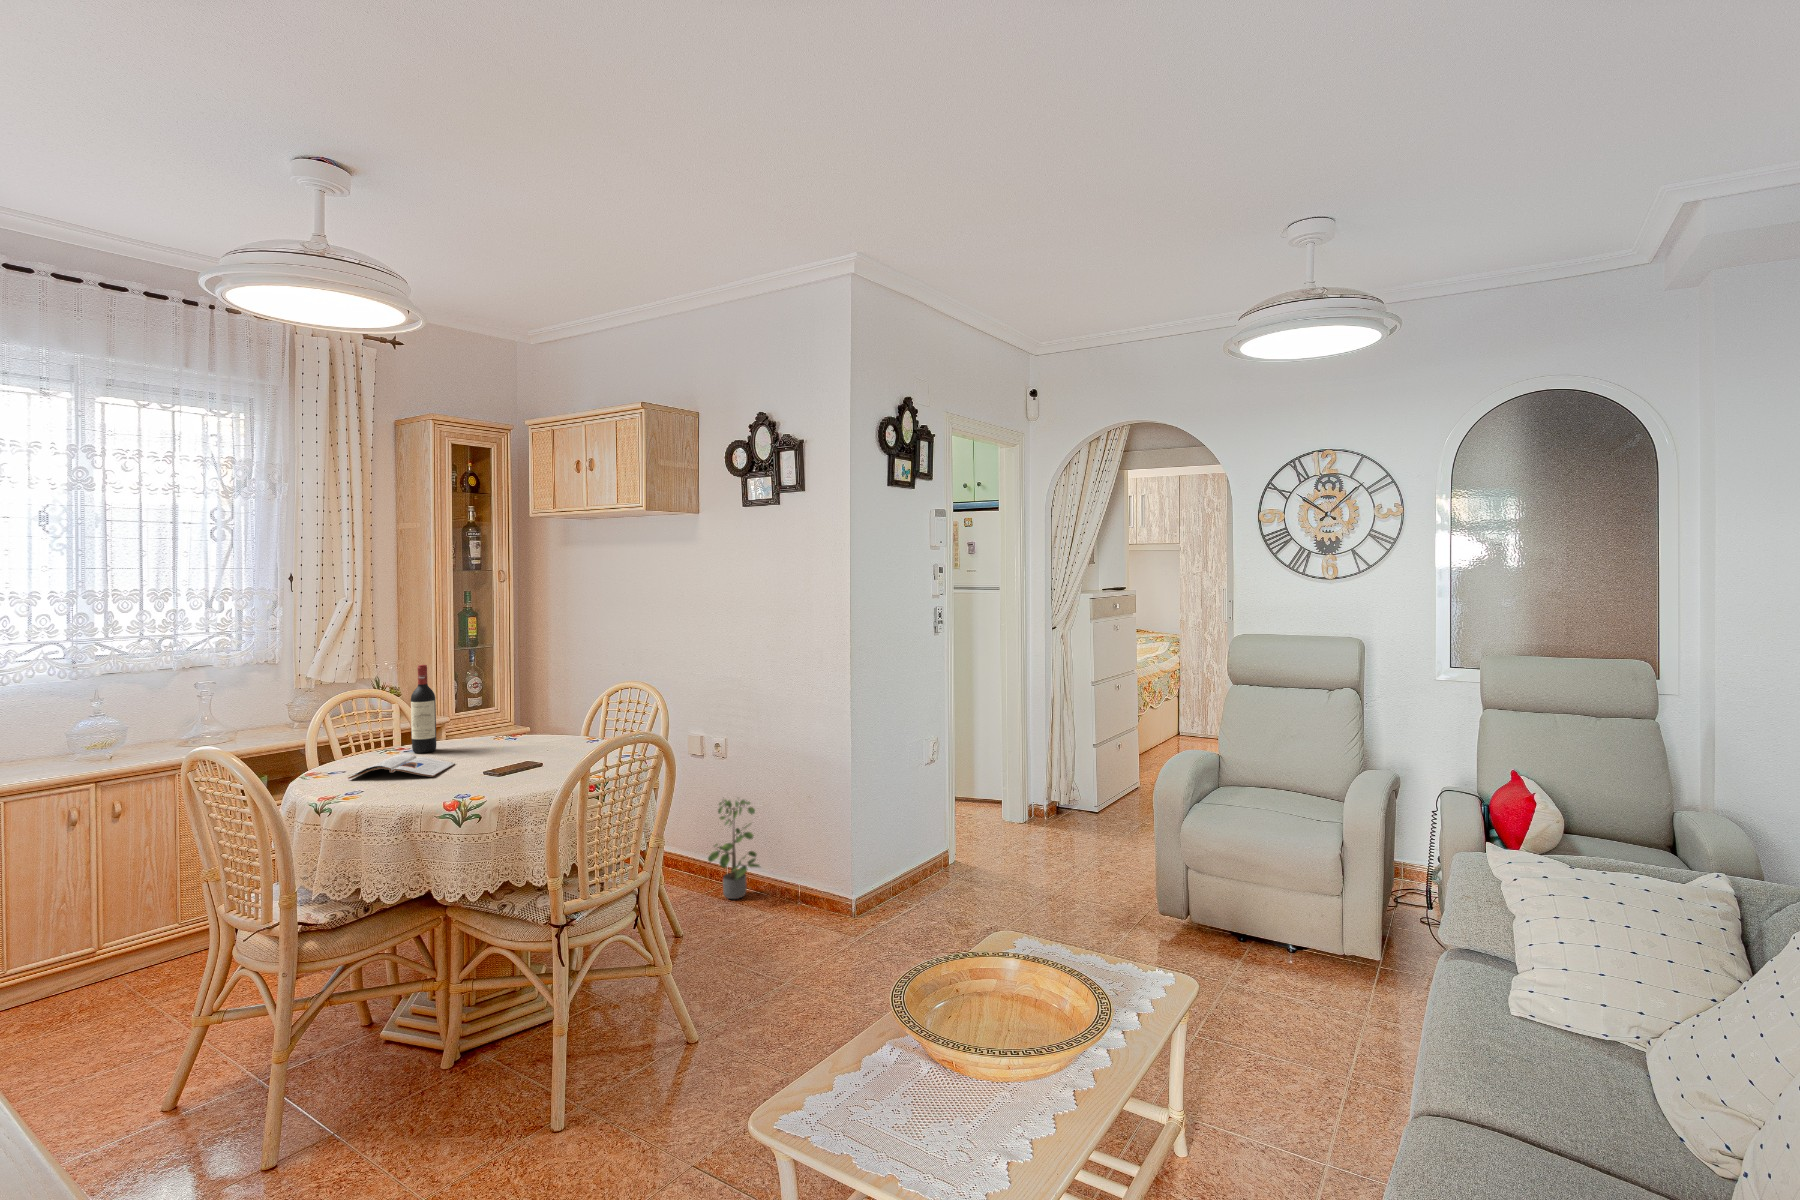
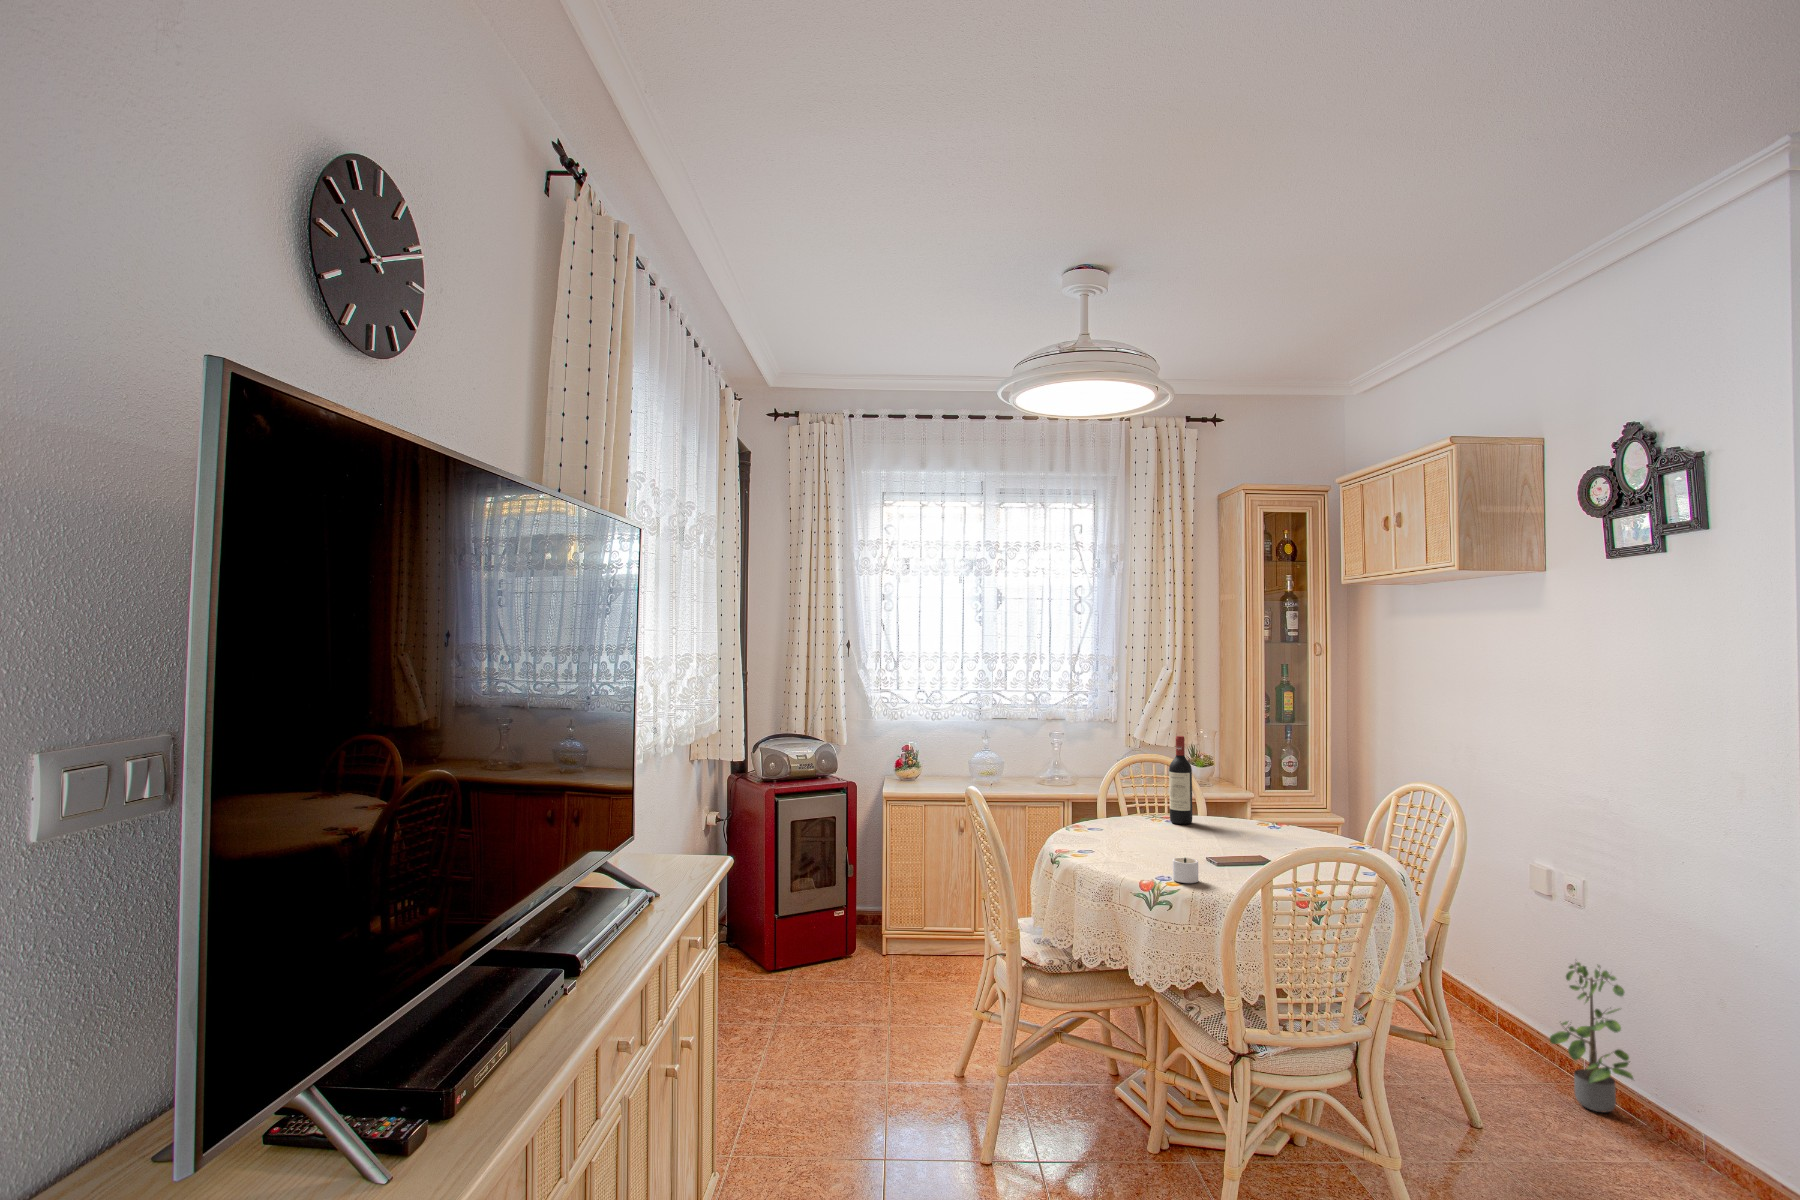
magazine: present [348,754,455,779] -> none [1095,822,1193,851]
candle: none [472,773,510,797] -> present [1173,857,1199,883]

